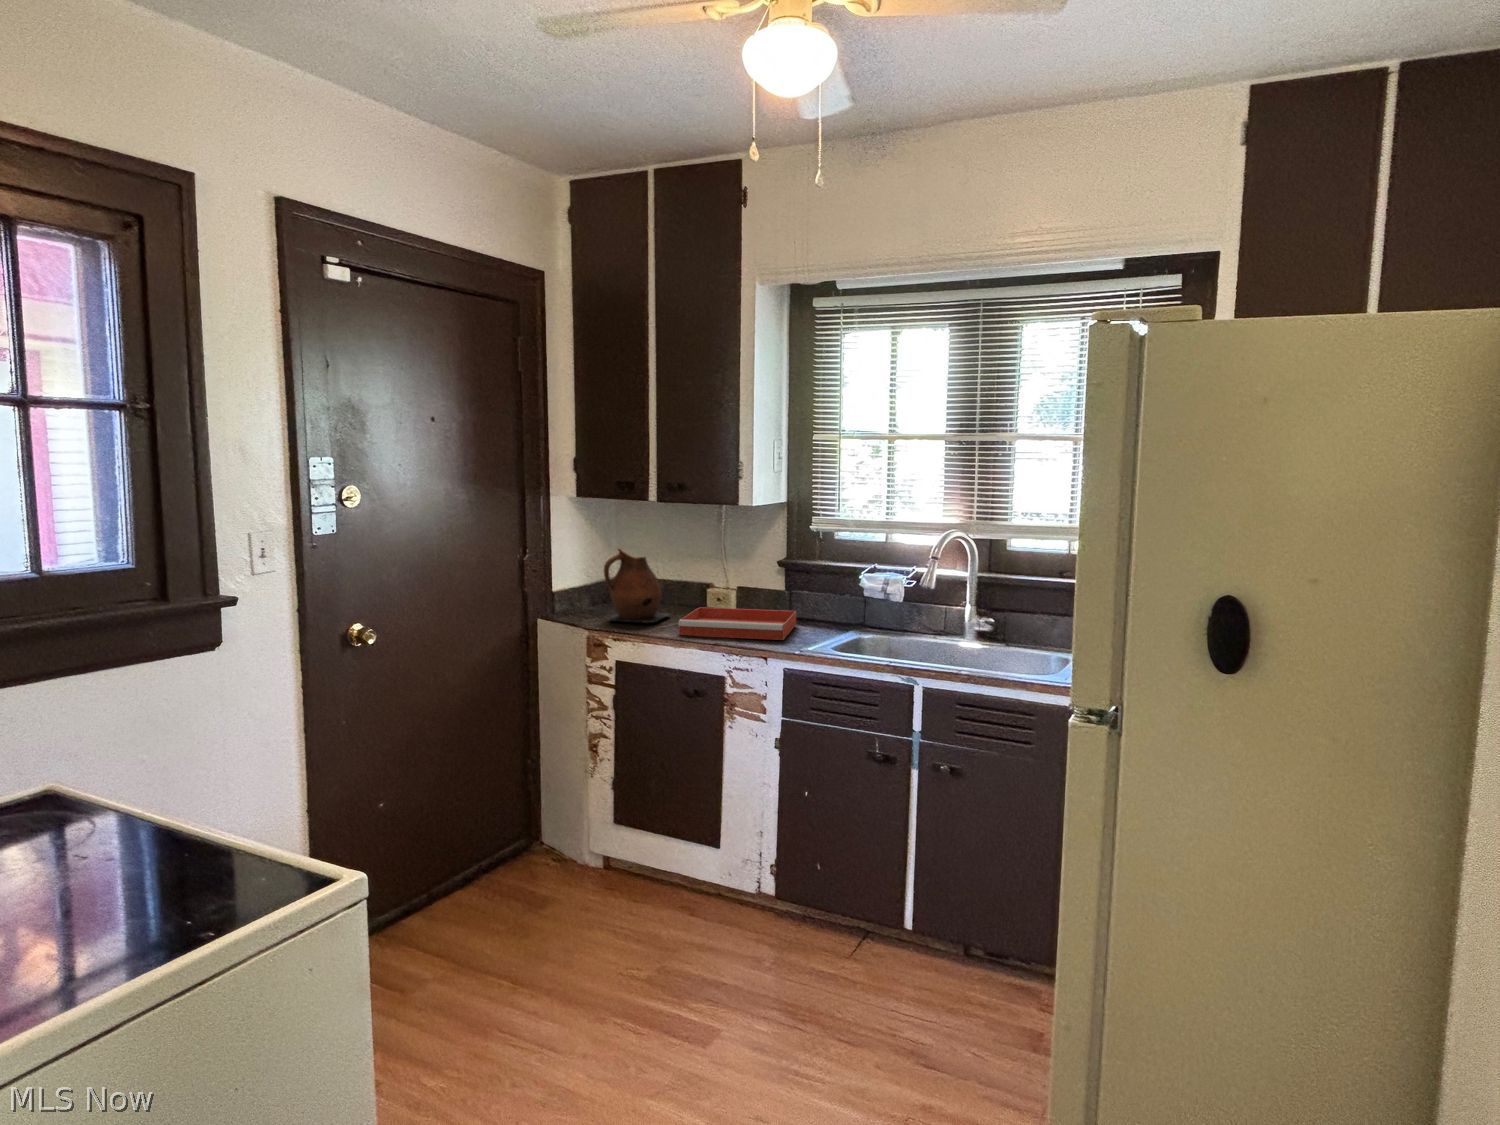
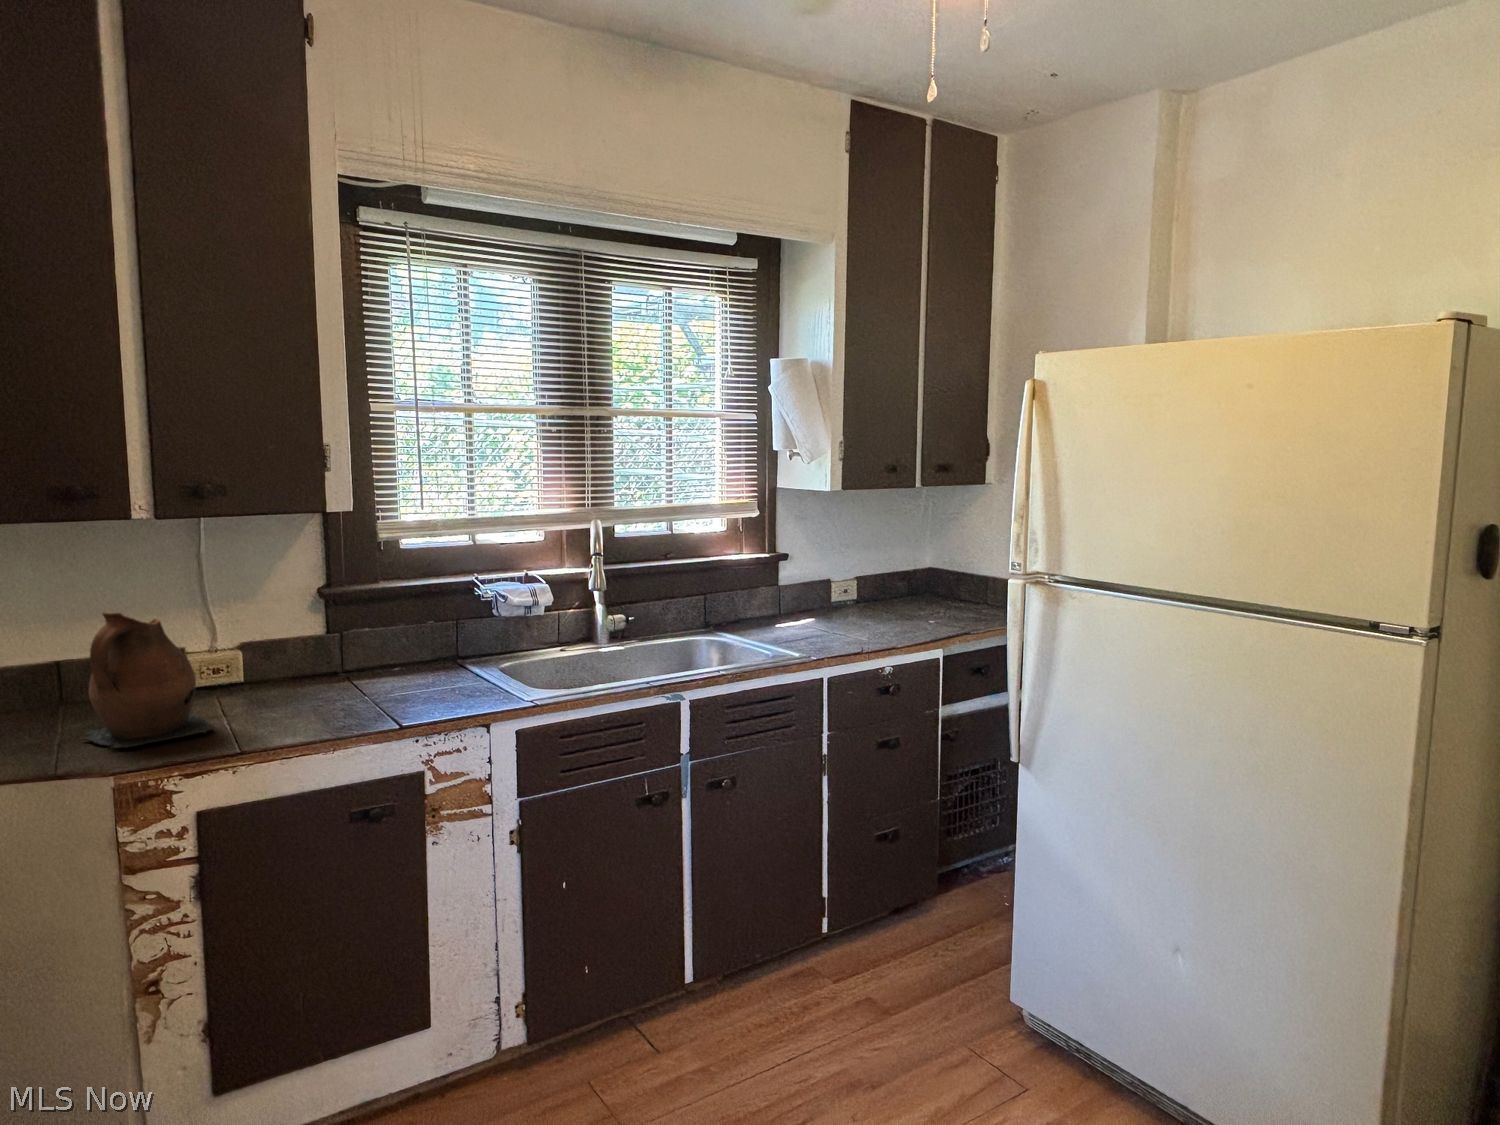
tray: present [678,607,796,640] -> none [245,658,460,733]

